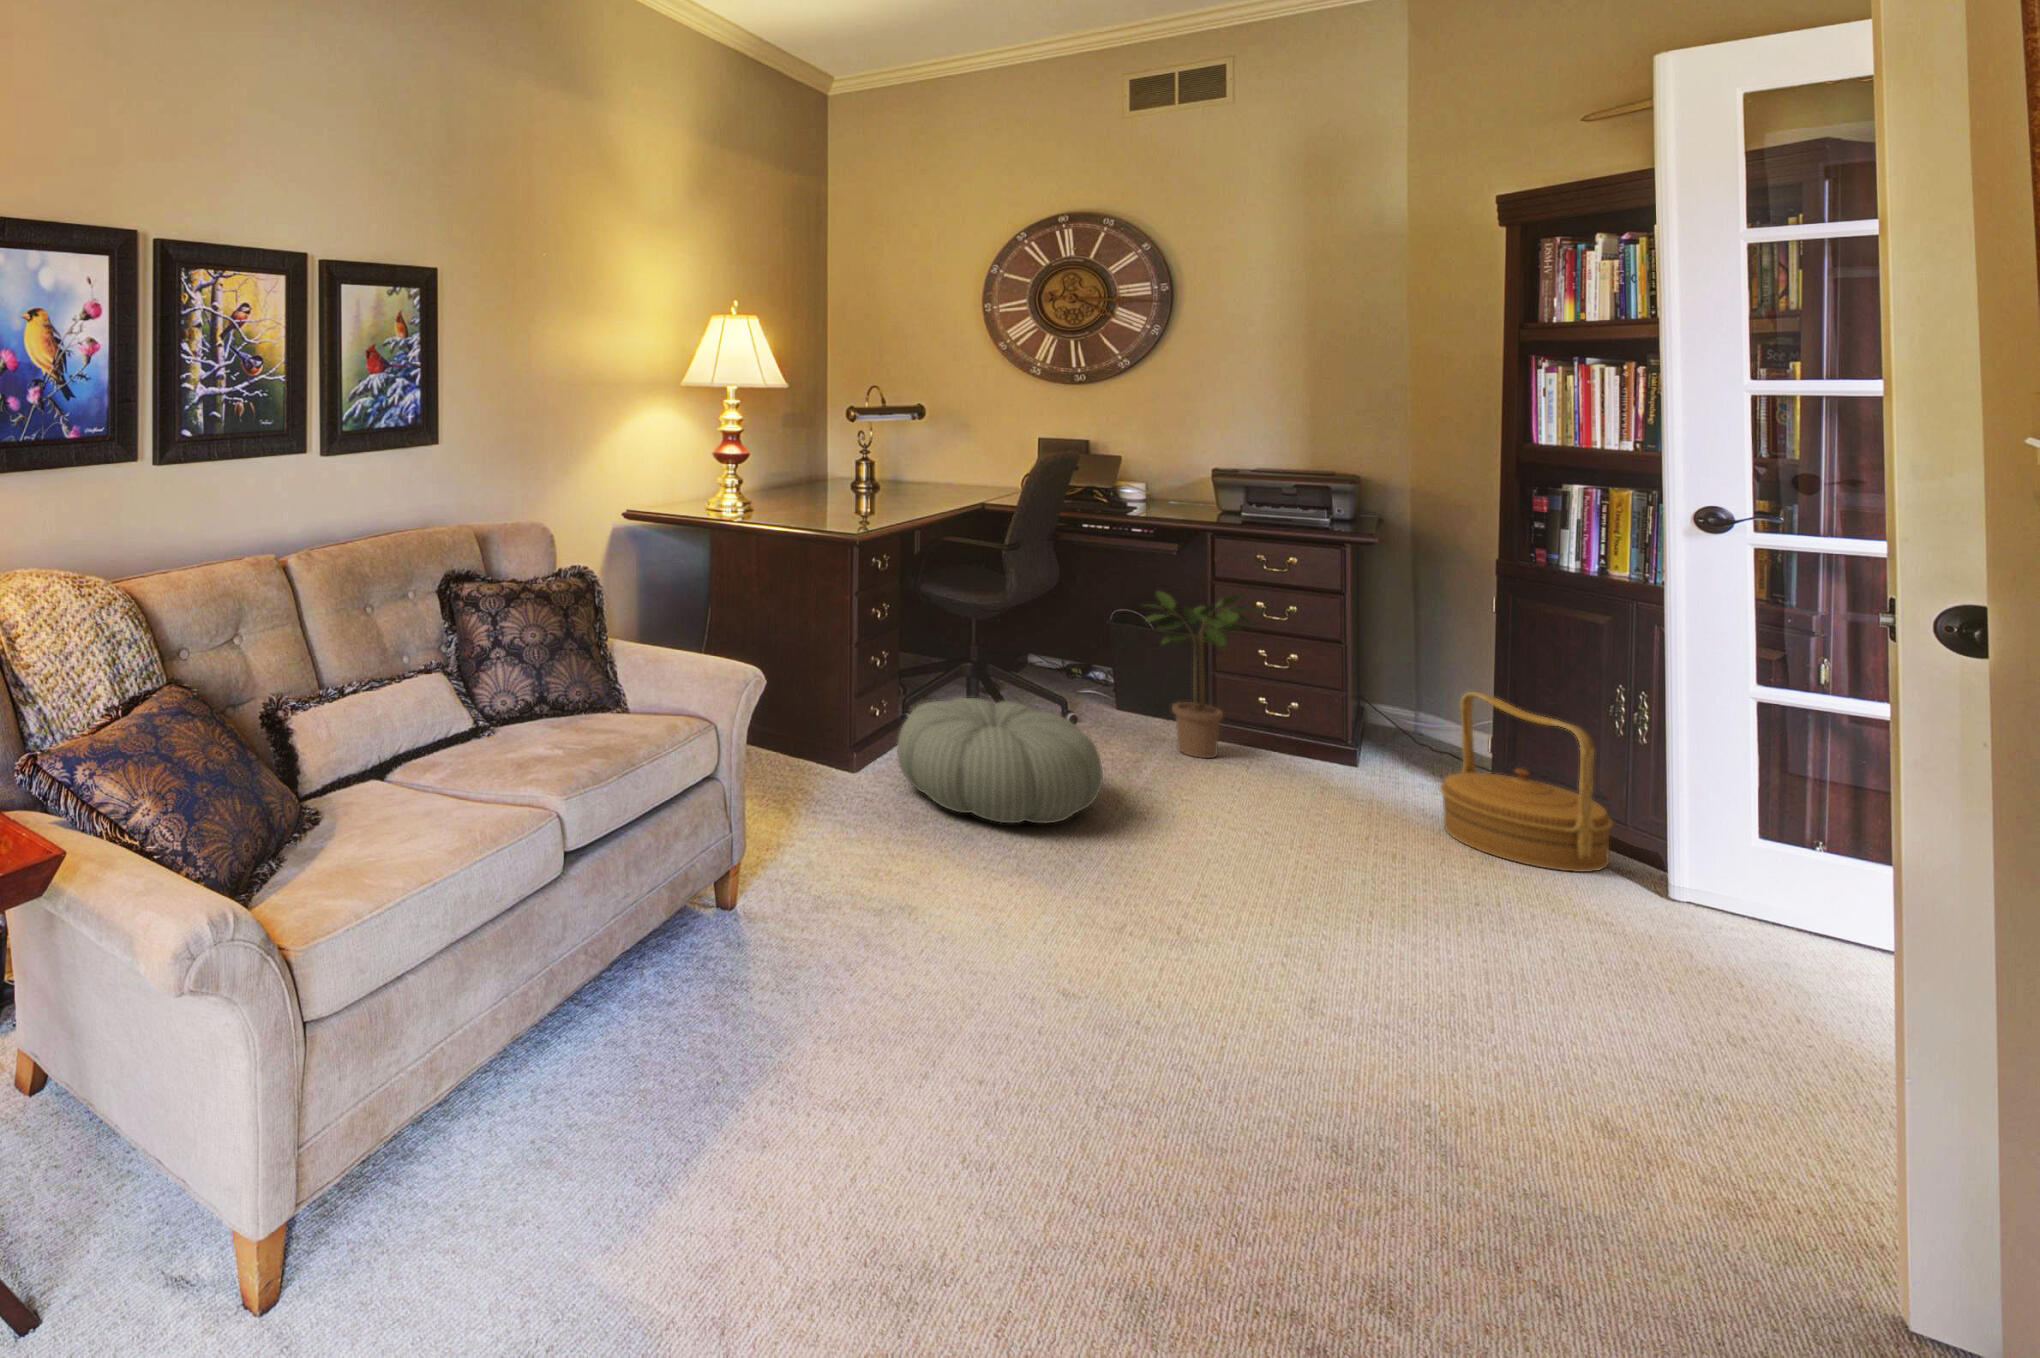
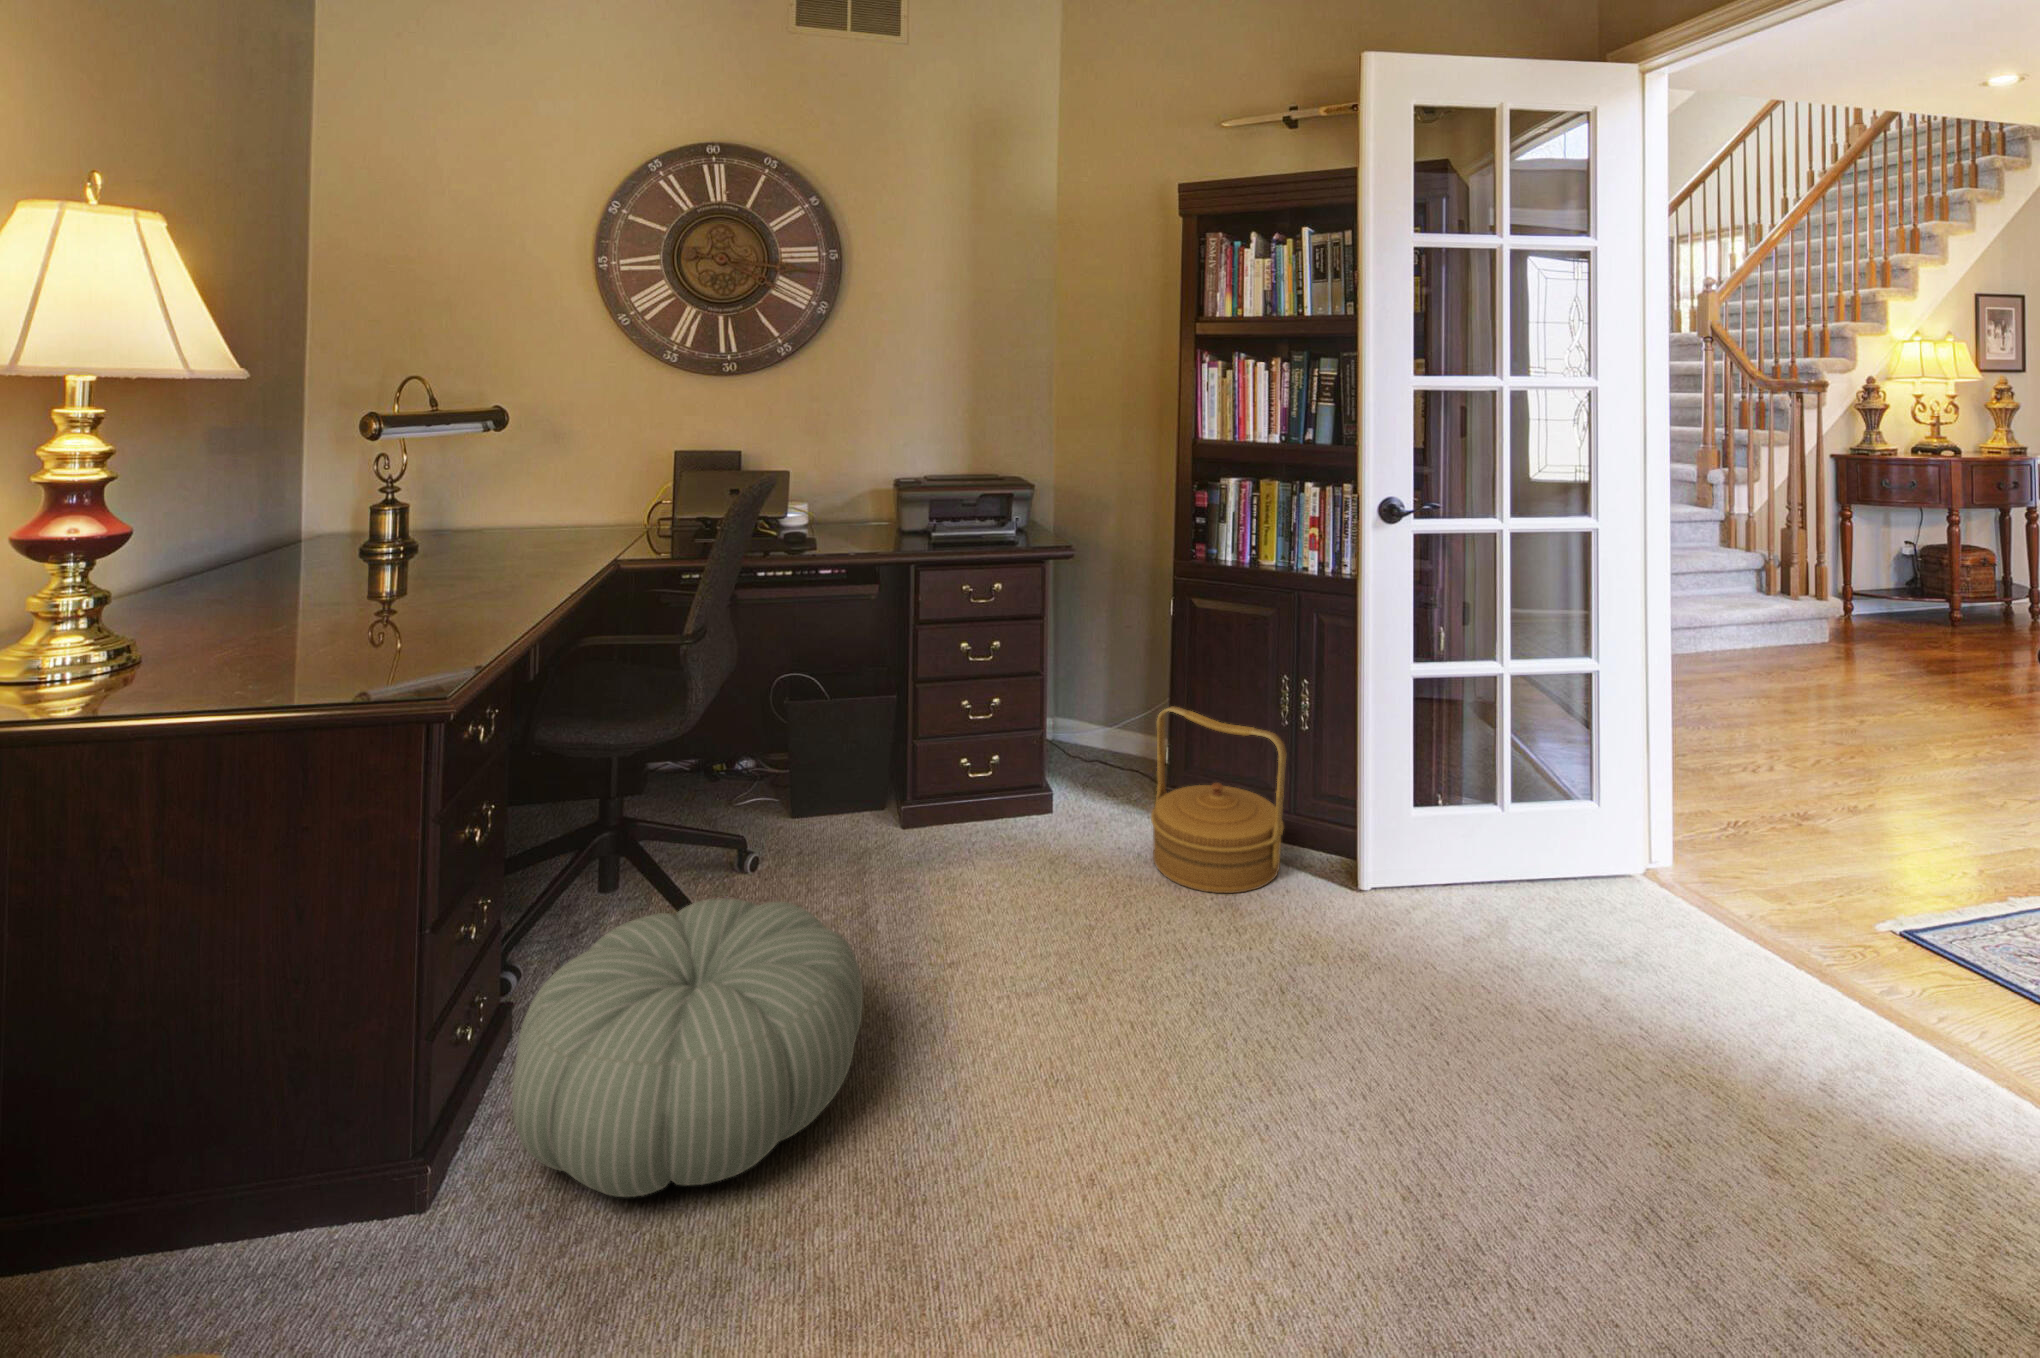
potted plant: present [1146,591,1262,758] -> none [833,636,981,859]

